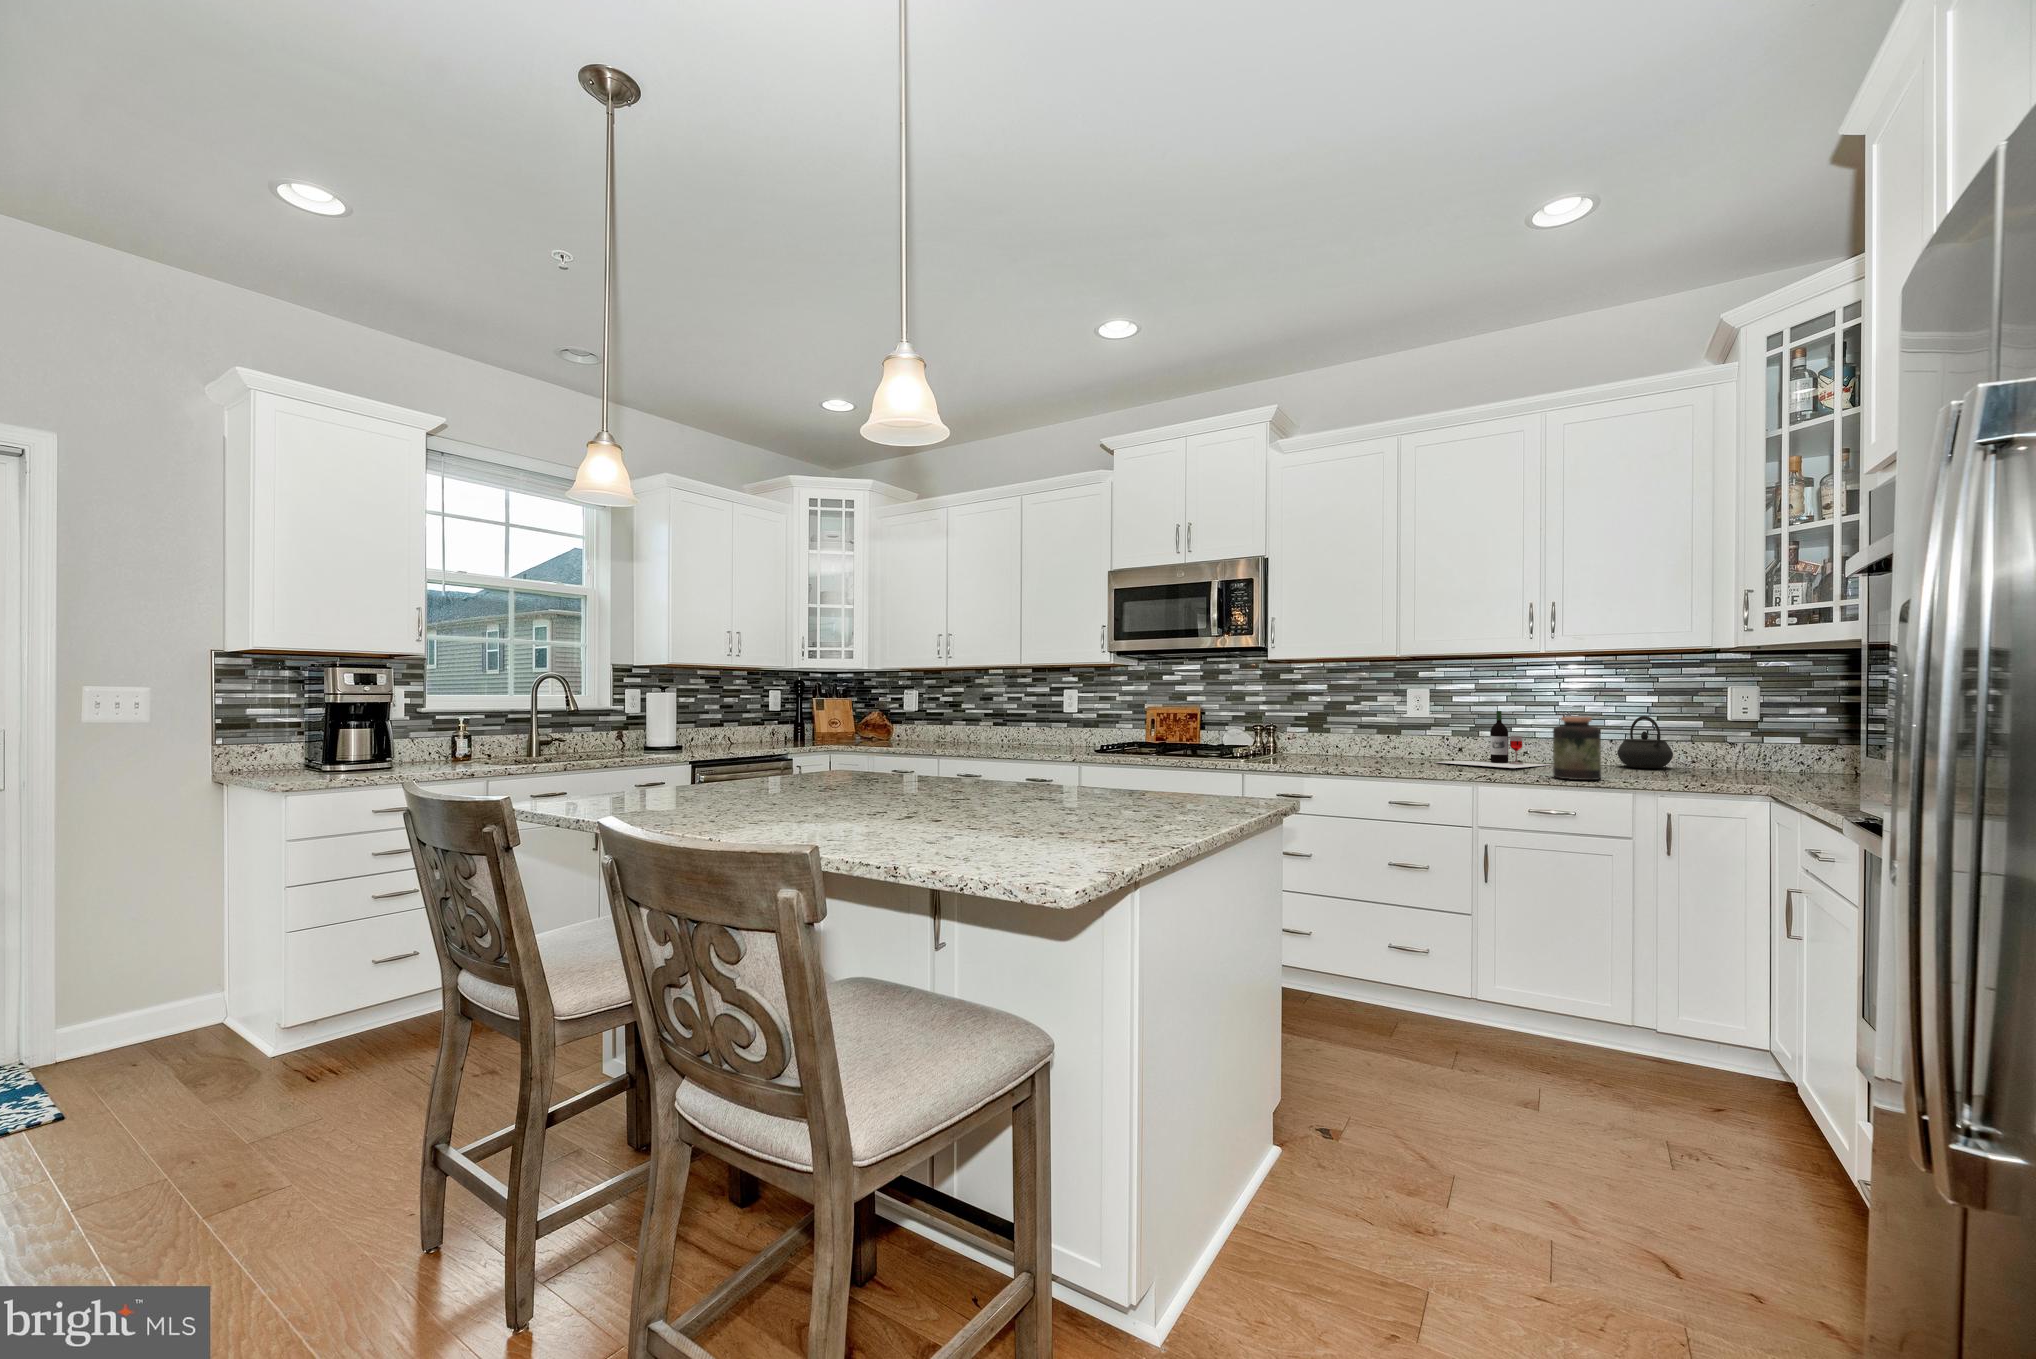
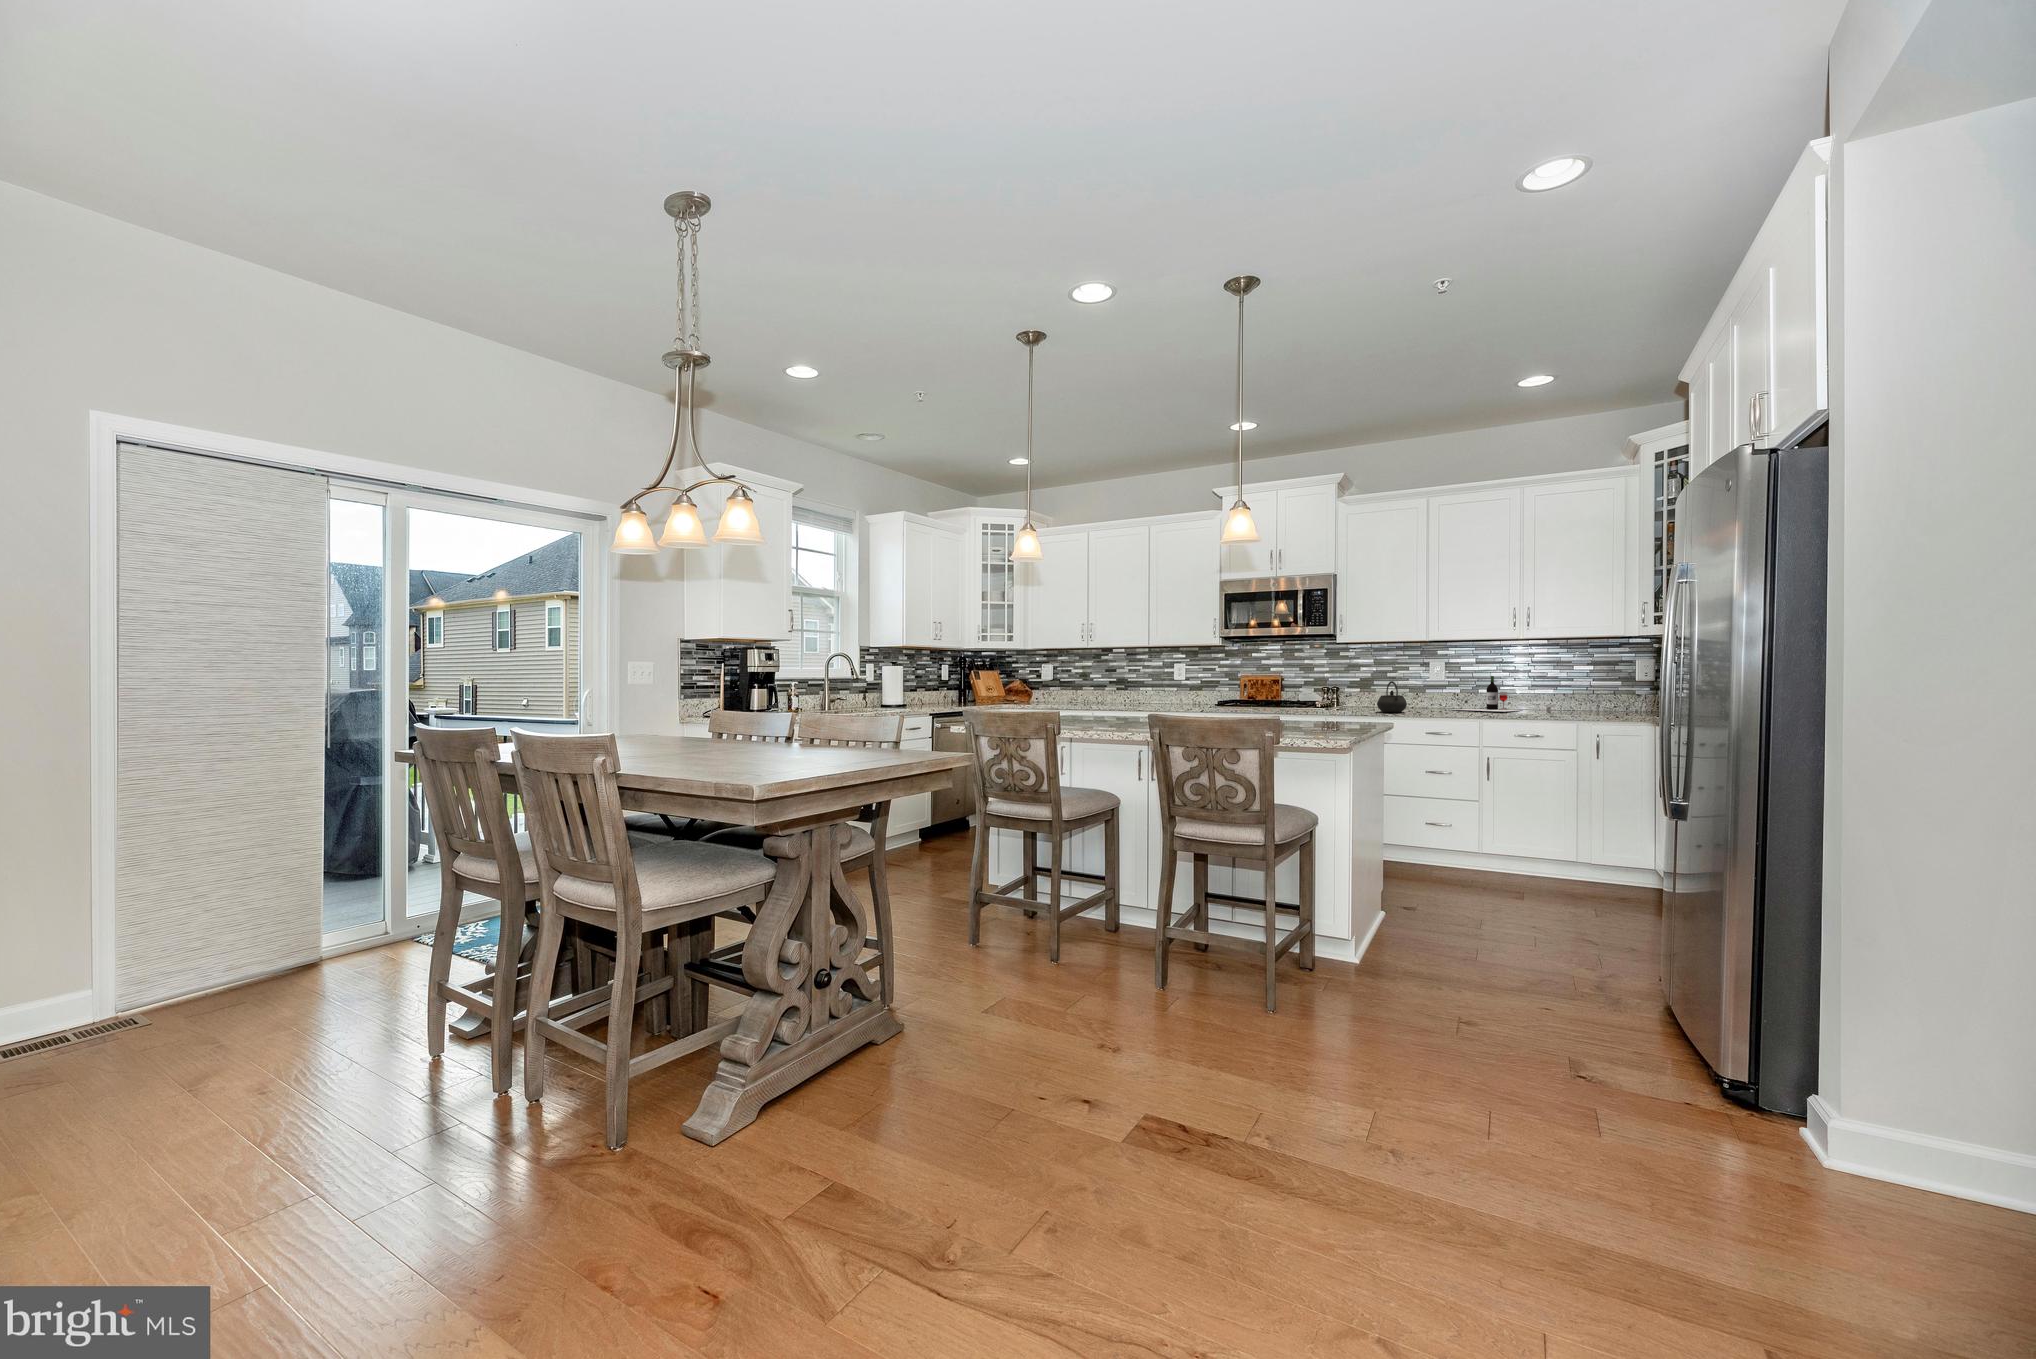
jar: present [1553,716,1601,780] -> none [1529,678,1558,717]
kettle: present [1617,716,1673,768] -> present [1377,681,1407,713]

